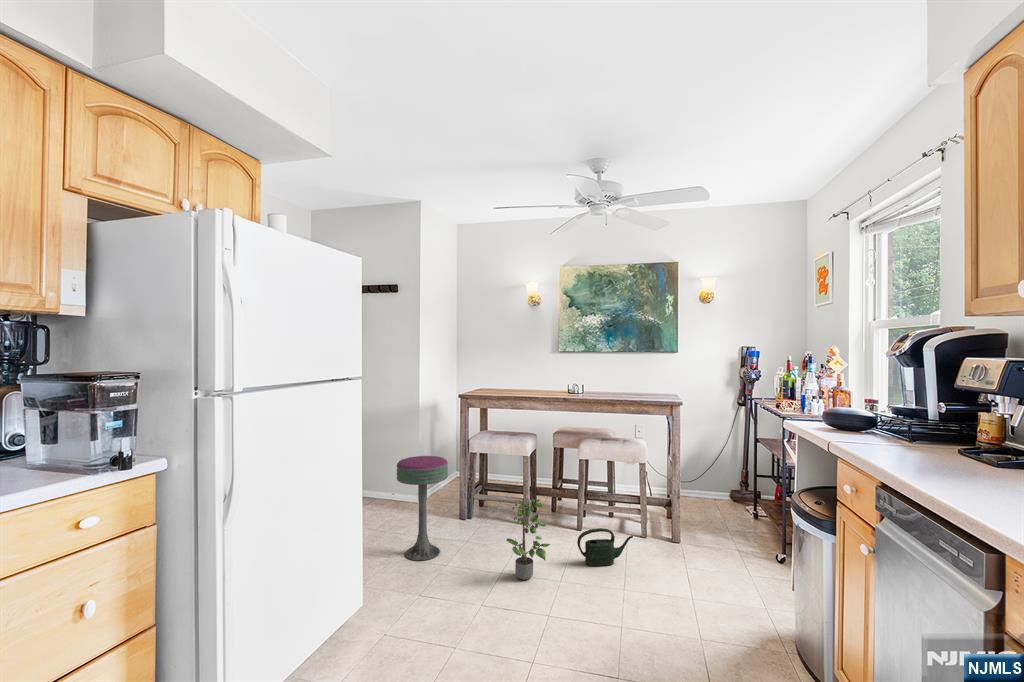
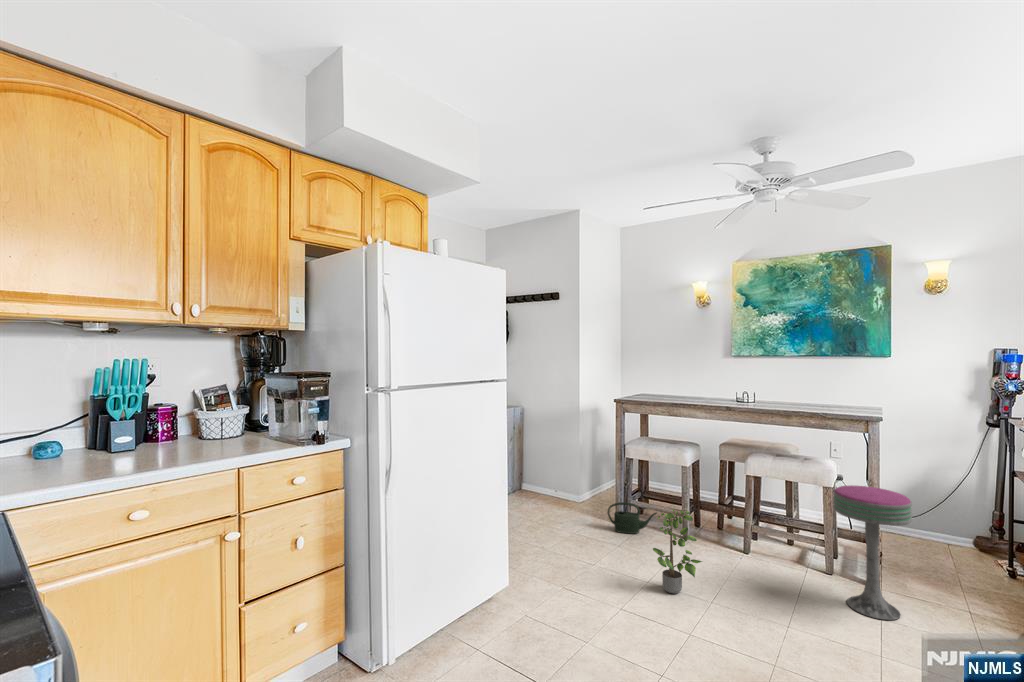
bar stool: present [397,456,448,561] -> present [834,485,912,620]
watering can: present [577,528,633,566] -> present [608,502,657,534]

